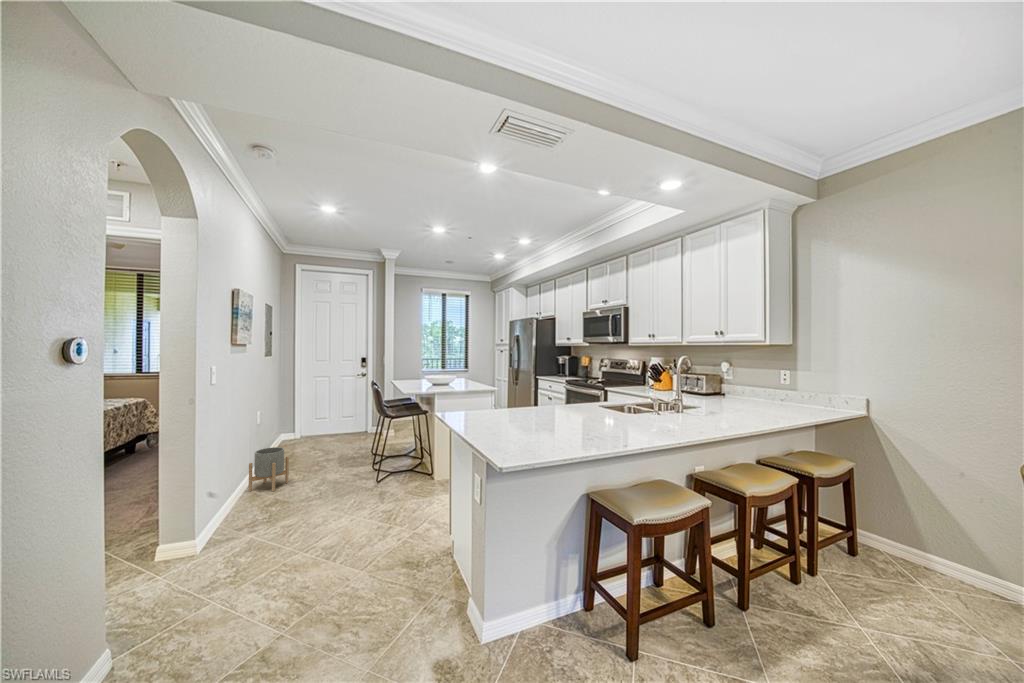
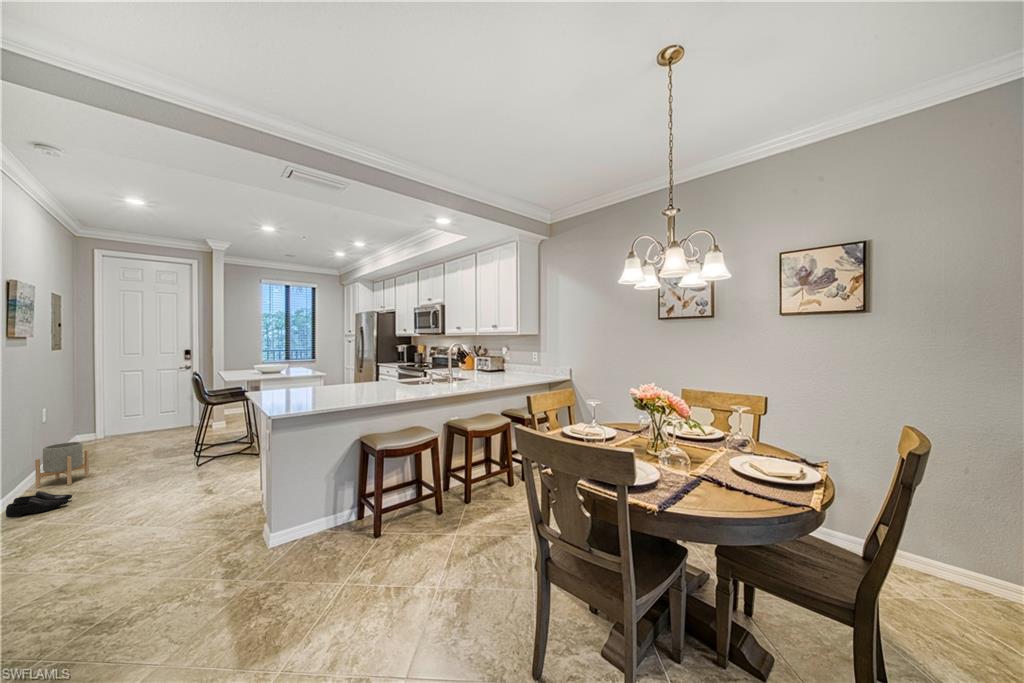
shoe: none [224,500,275,527] -> present [6,491,72,518]

